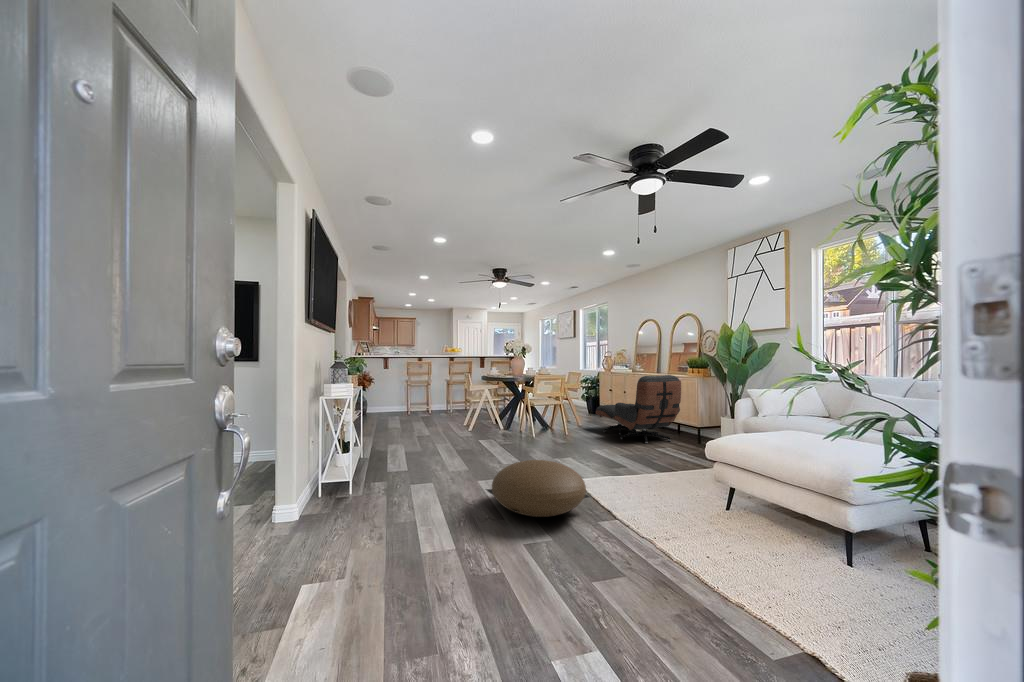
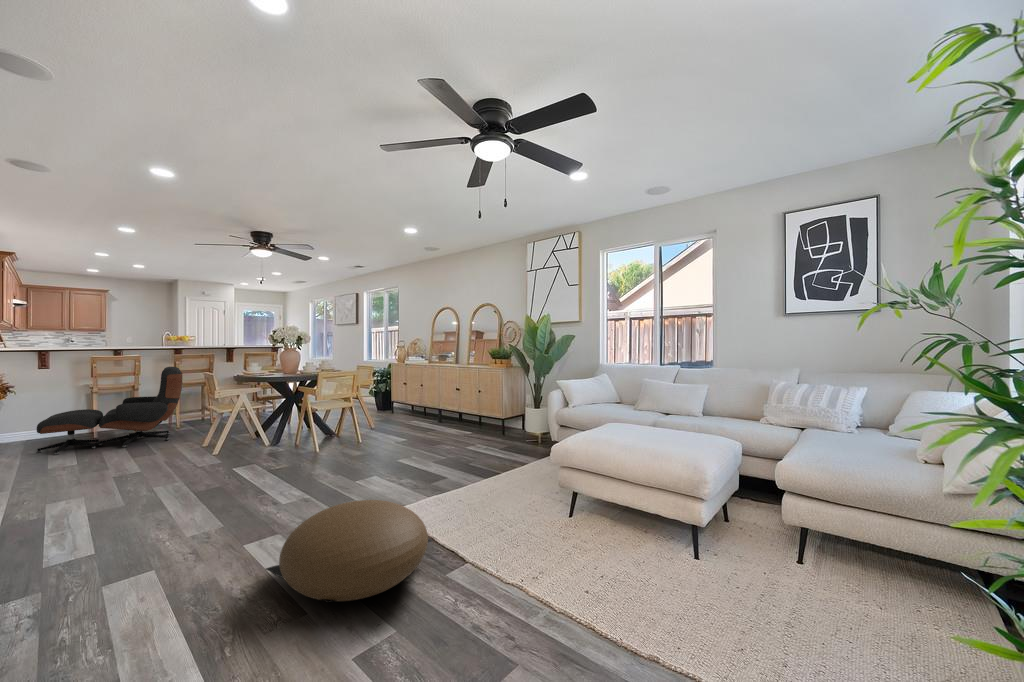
lounge chair: present [596,375,681,444] -> present [36,367,182,455]

